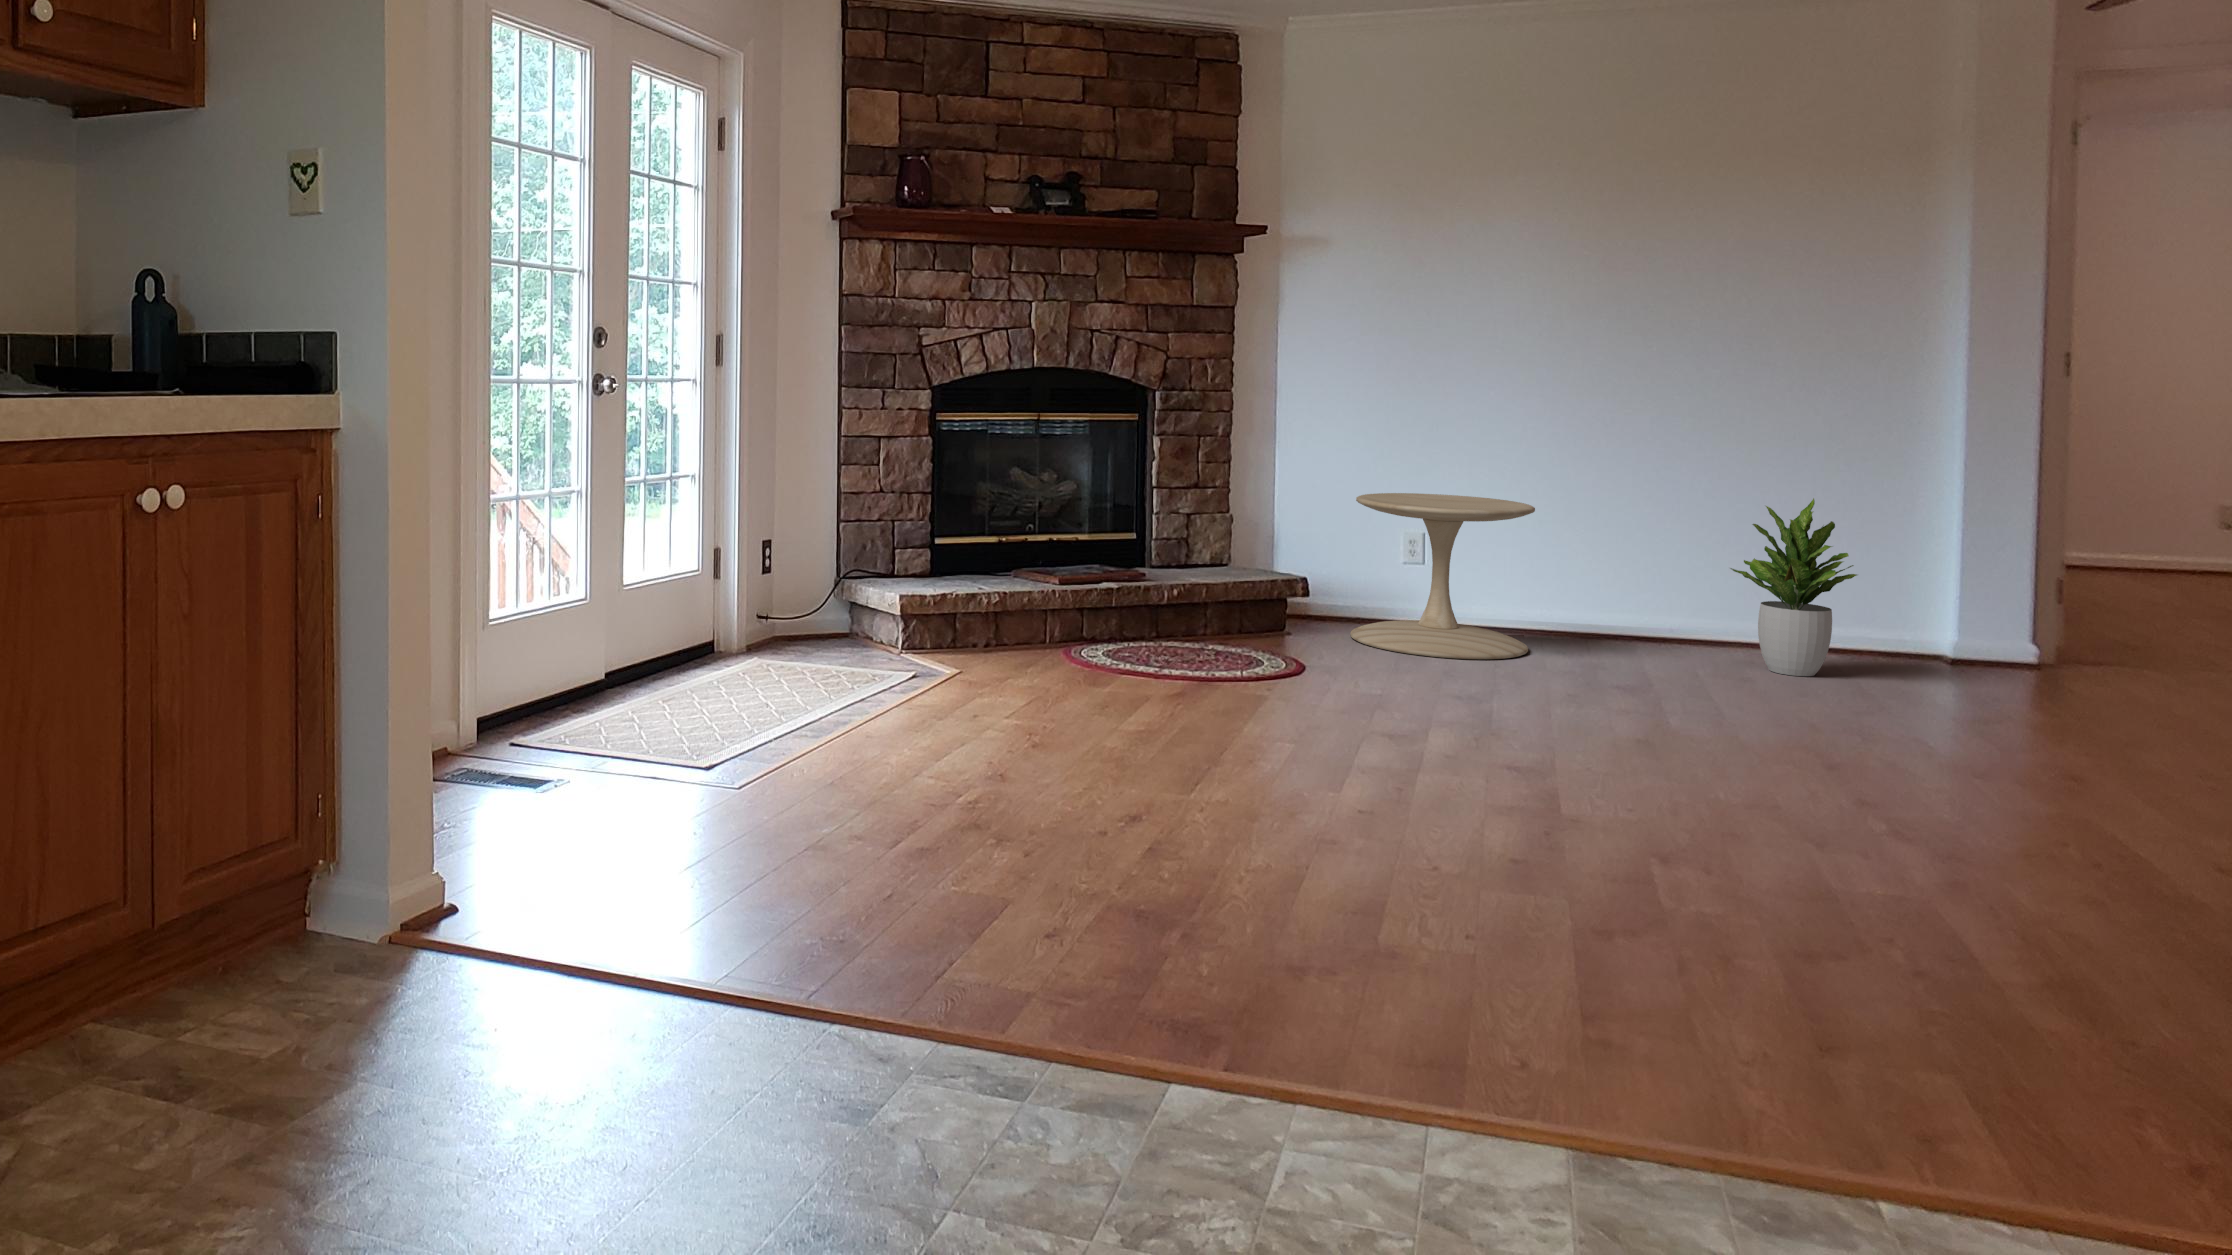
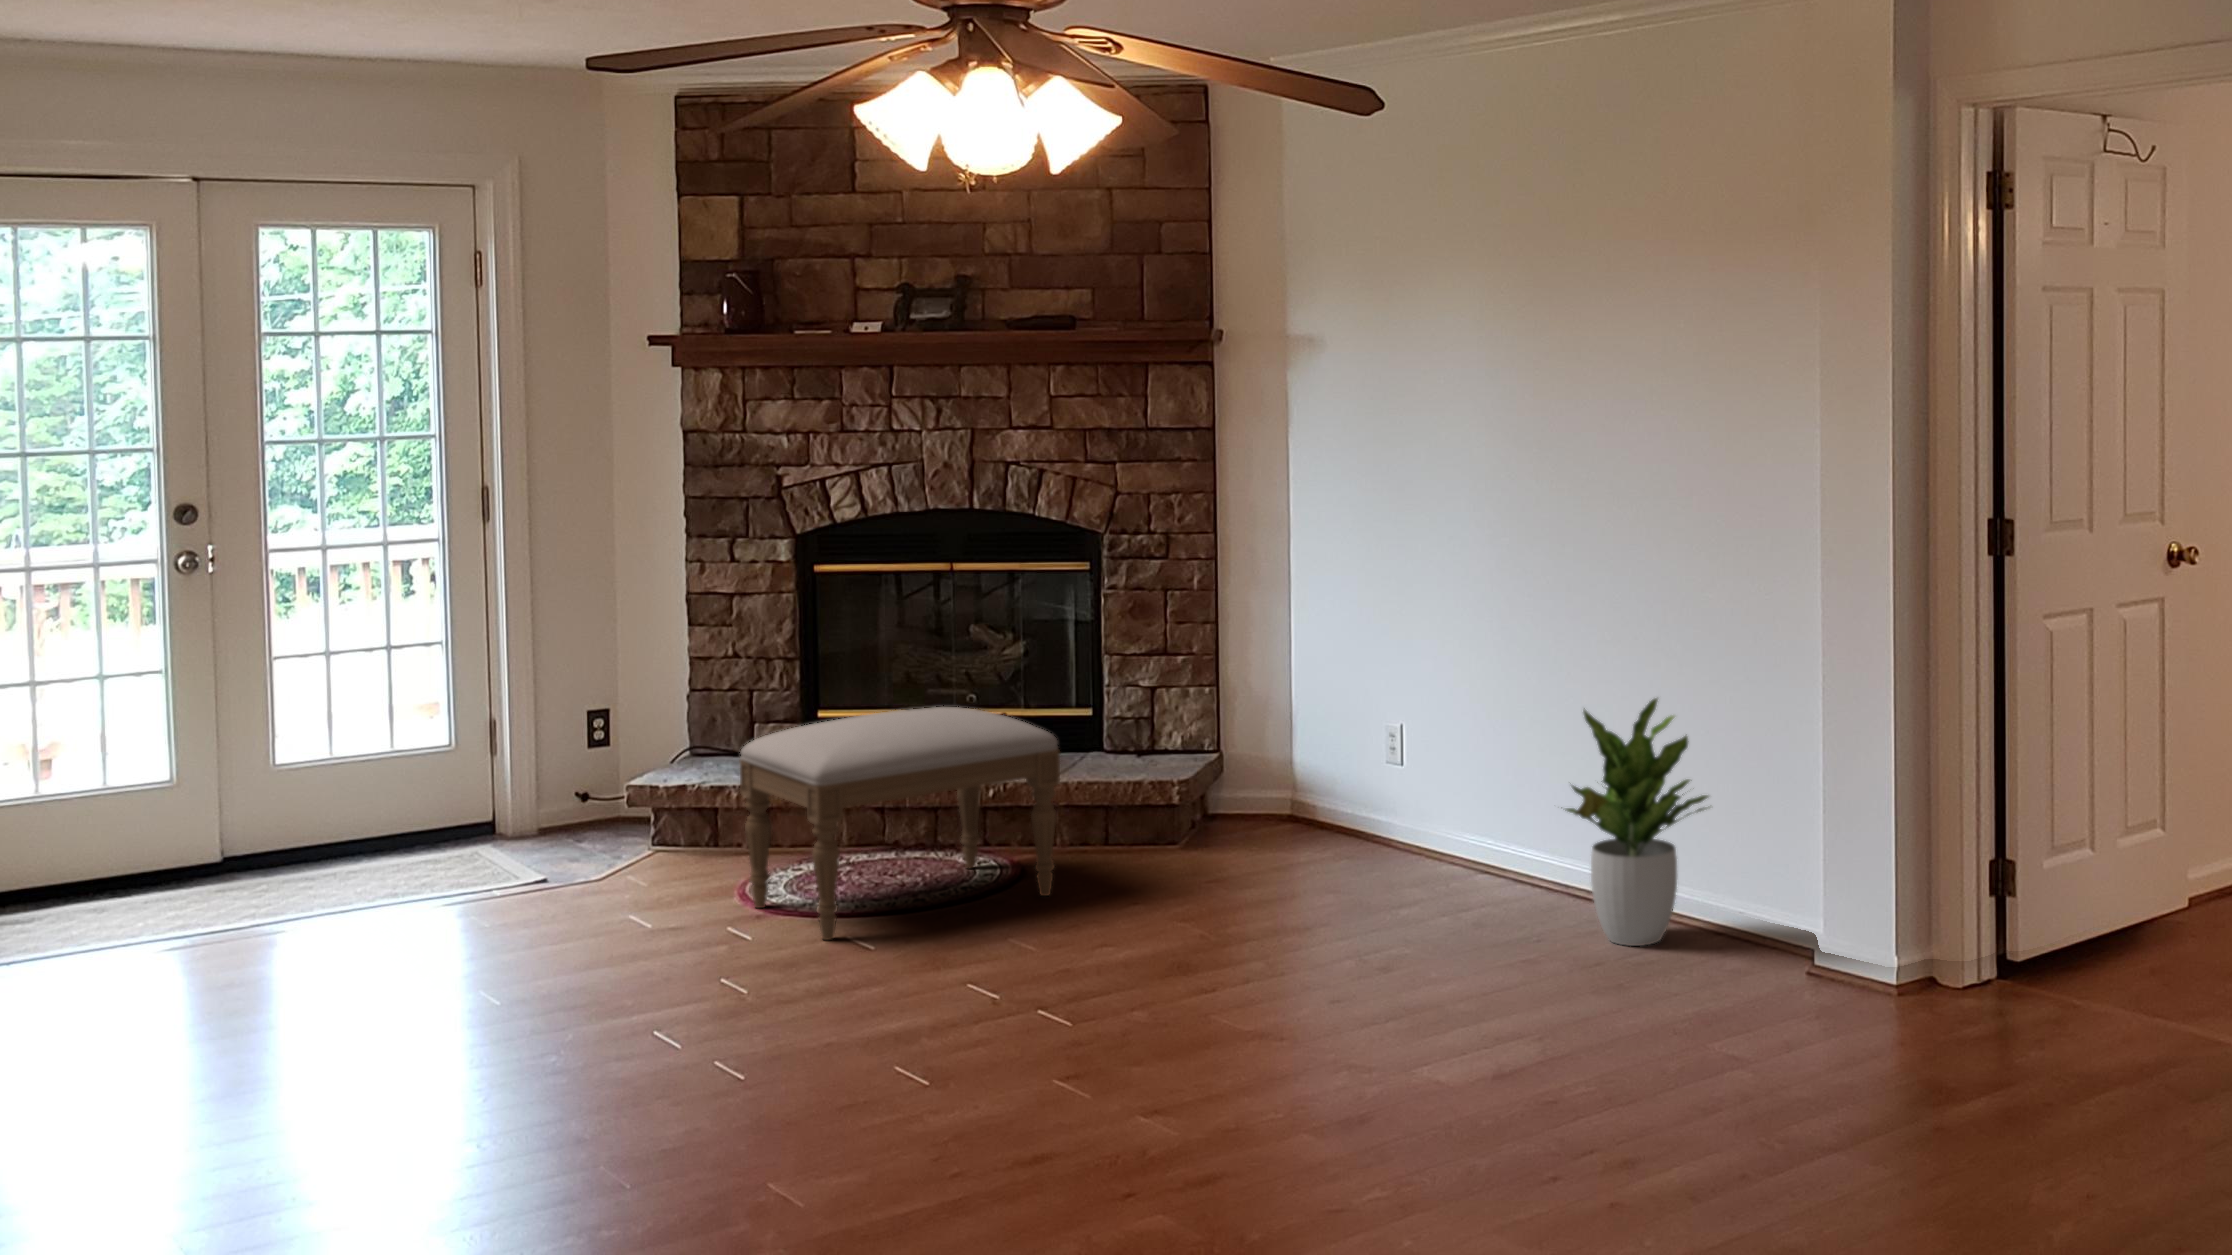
side table: present [1350,493,1535,660] -> none [1208,669,1424,895]
ottoman: none [1154,520,1349,703] -> present [740,707,1060,940]

